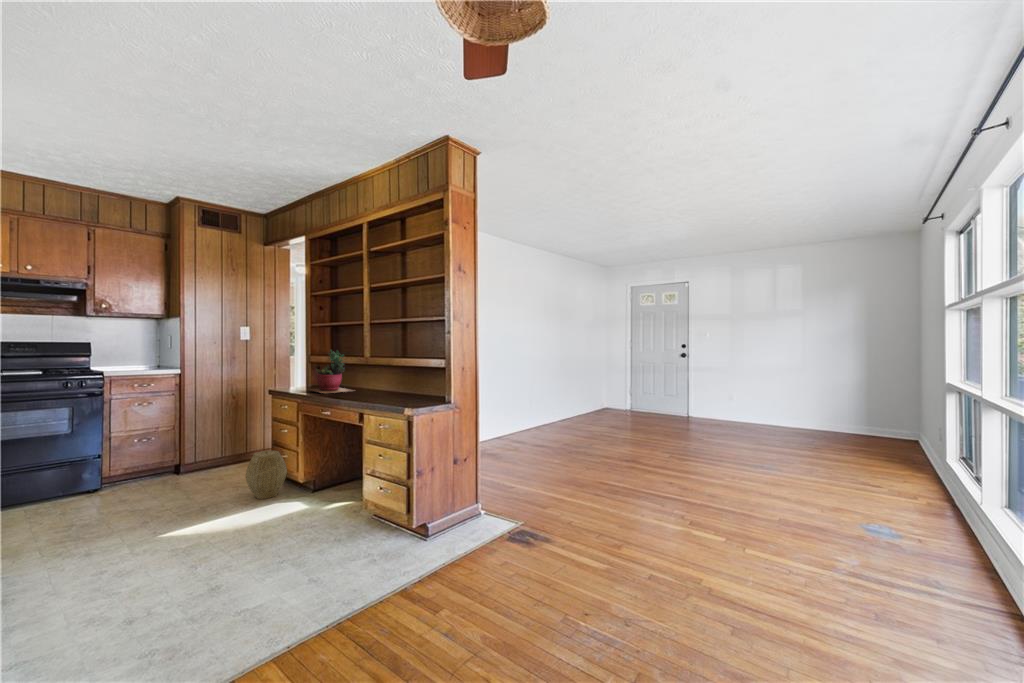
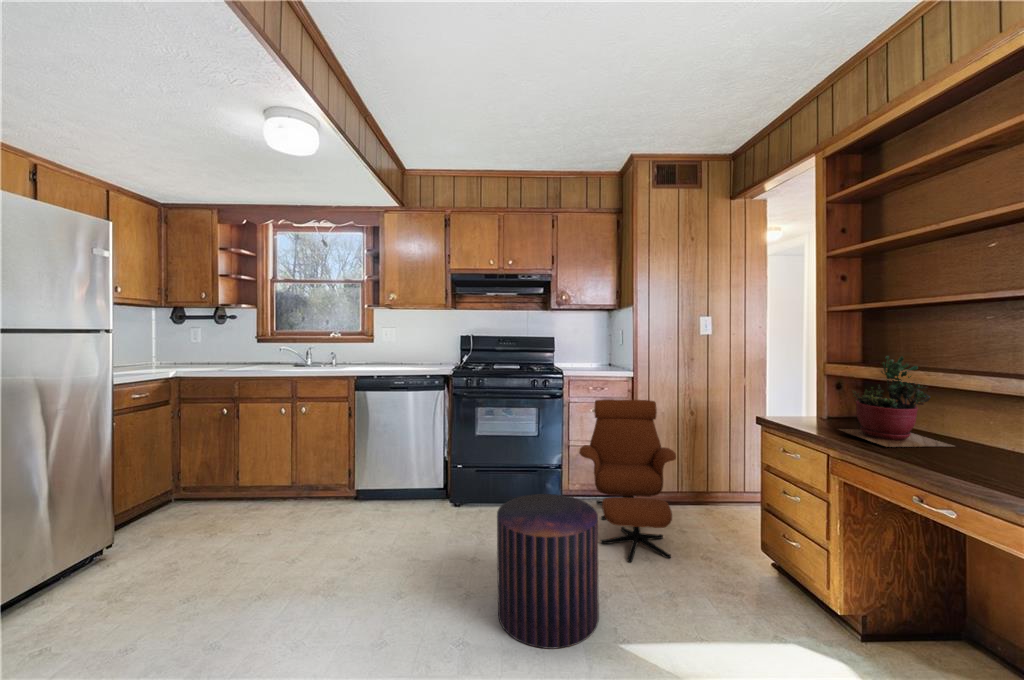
lounge chair: none [123,391,218,504] -> present [579,399,676,562]
woven basket: present [246,450,287,499] -> none [726,521,796,610]
pouf: none [46,459,147,561] -> present [497,494,599,649]

